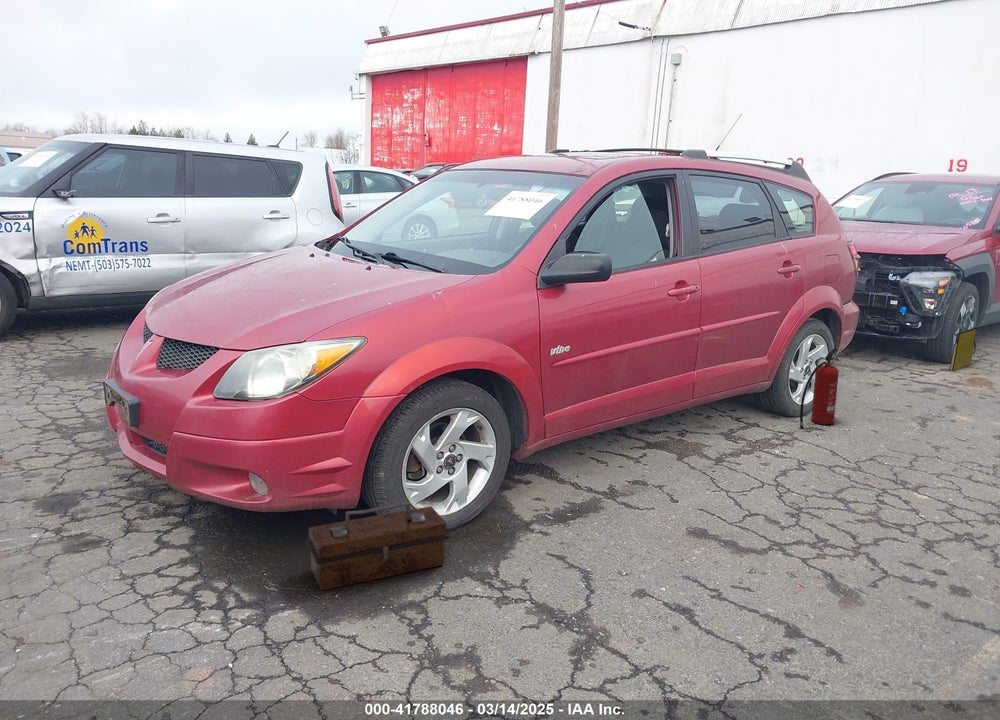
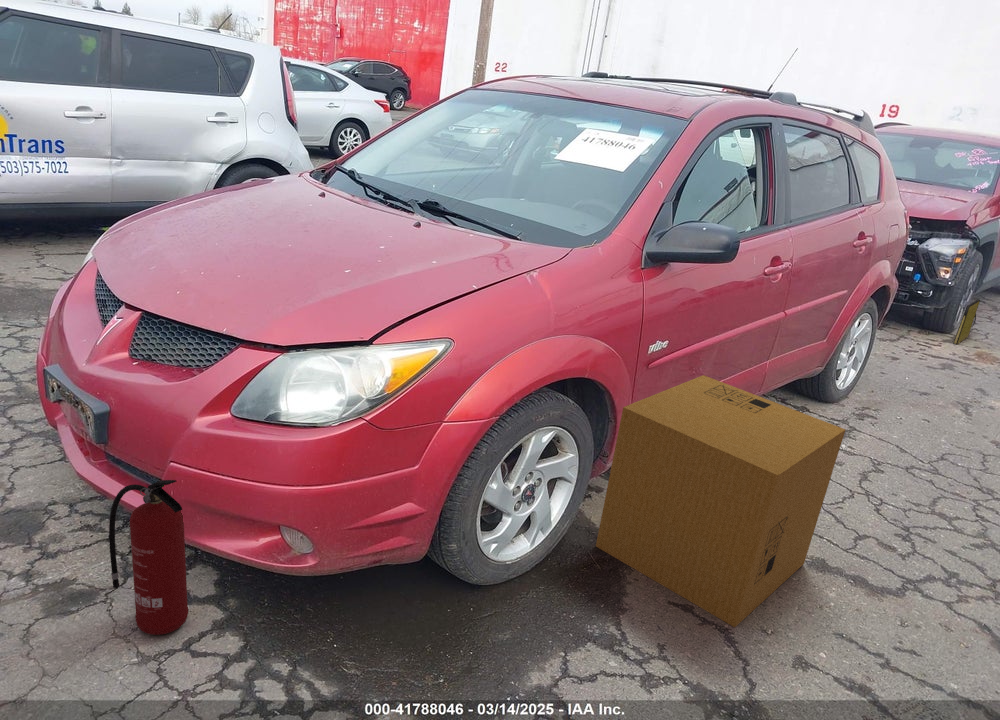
fire extinguisher: present [800,348,839,429] -> present [109,480,189,635]
cardboard box: none [503,378,697,572] -> present [596,375,845,627]
toolbox: present [306,502,449,590] -> none [392,546,570,671]

